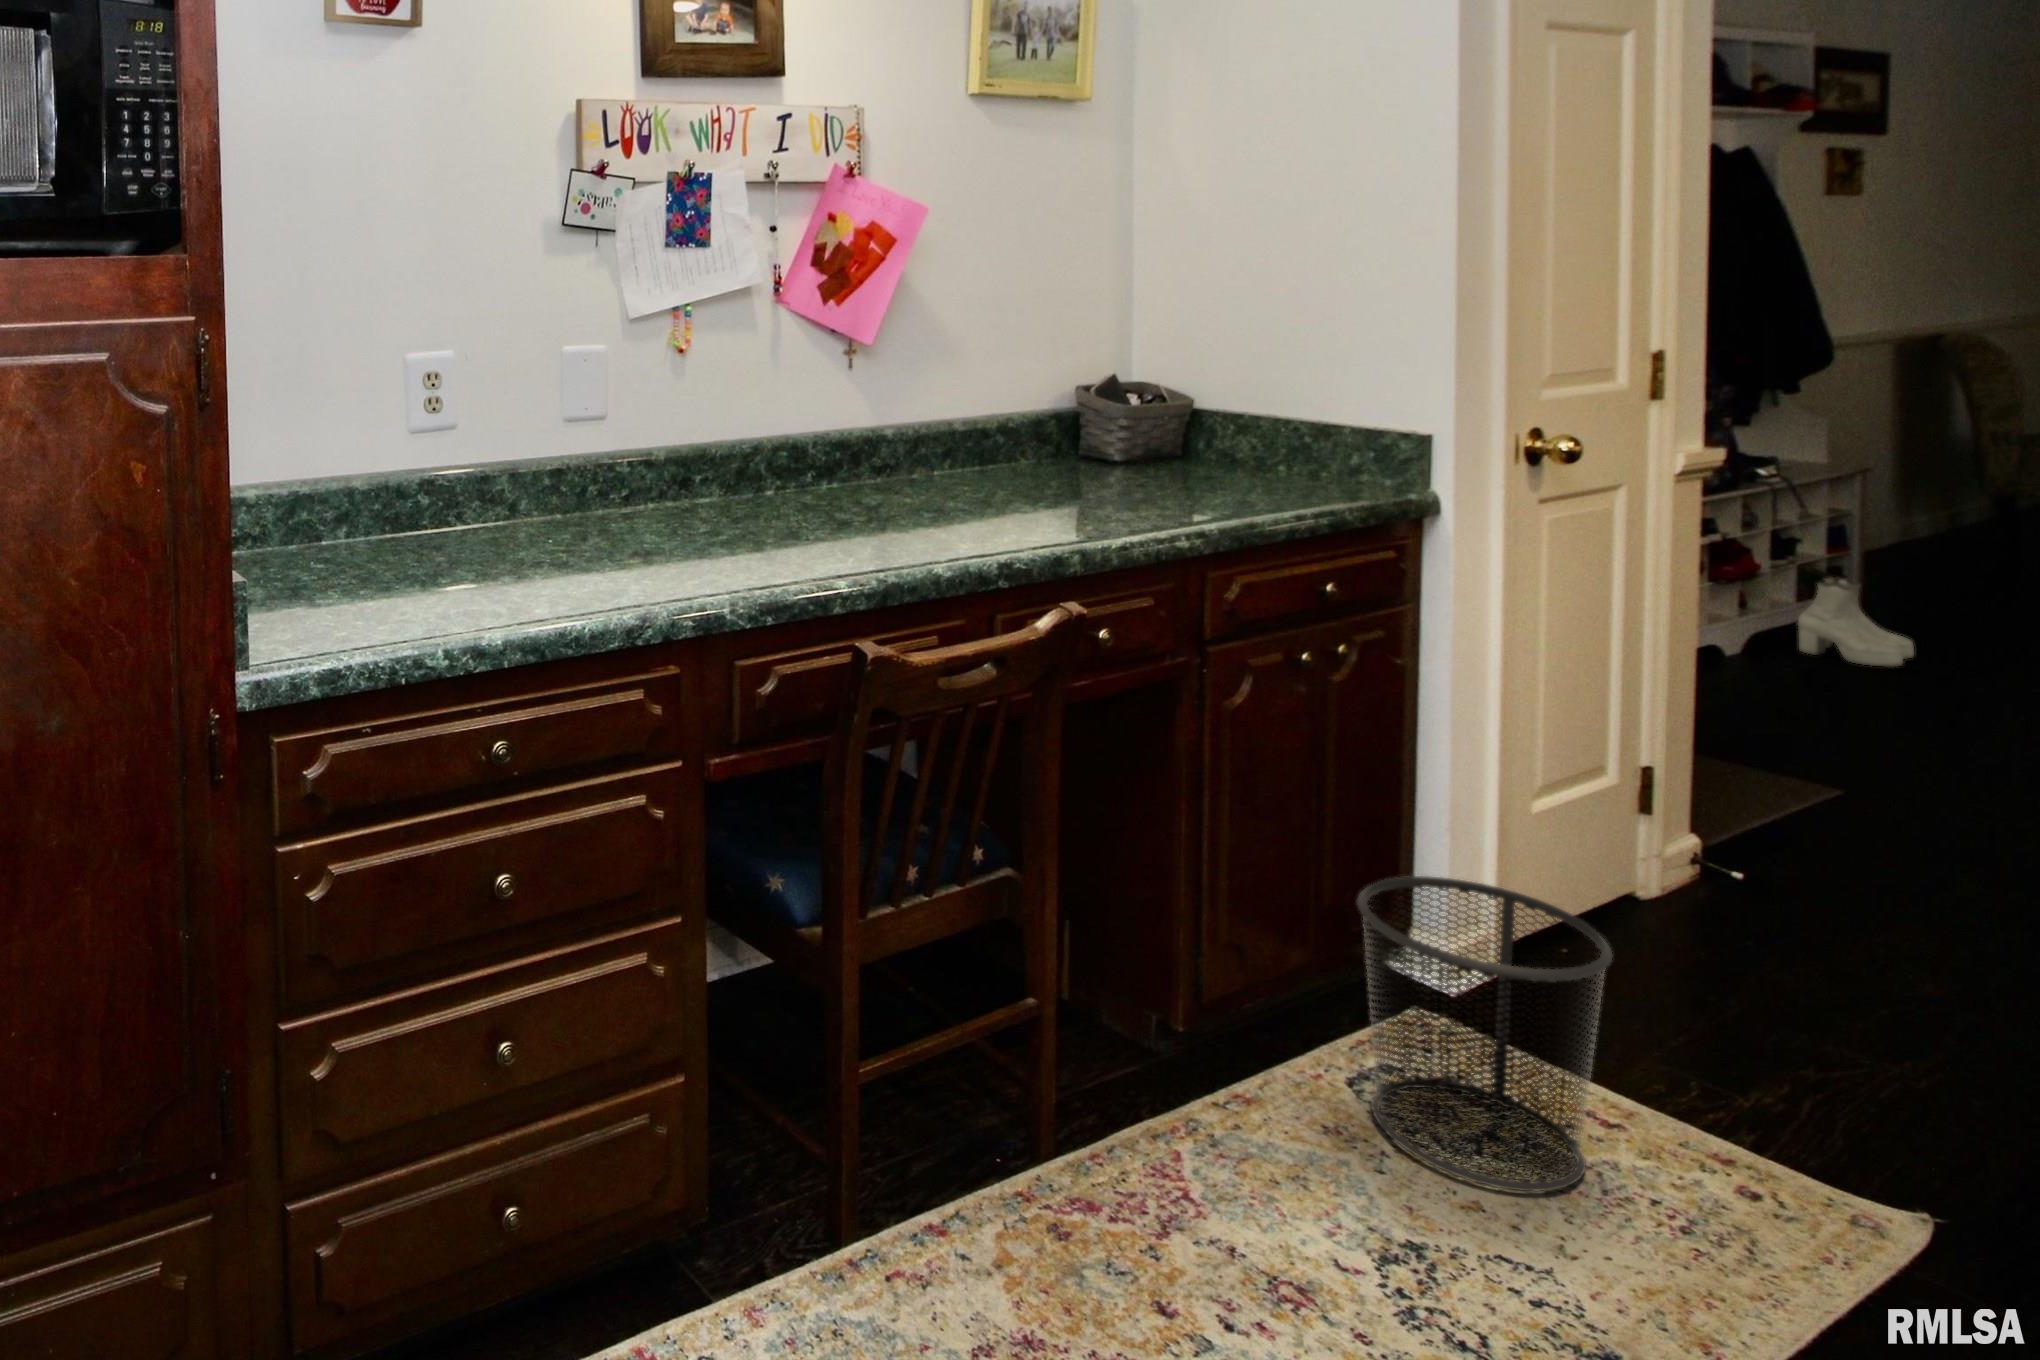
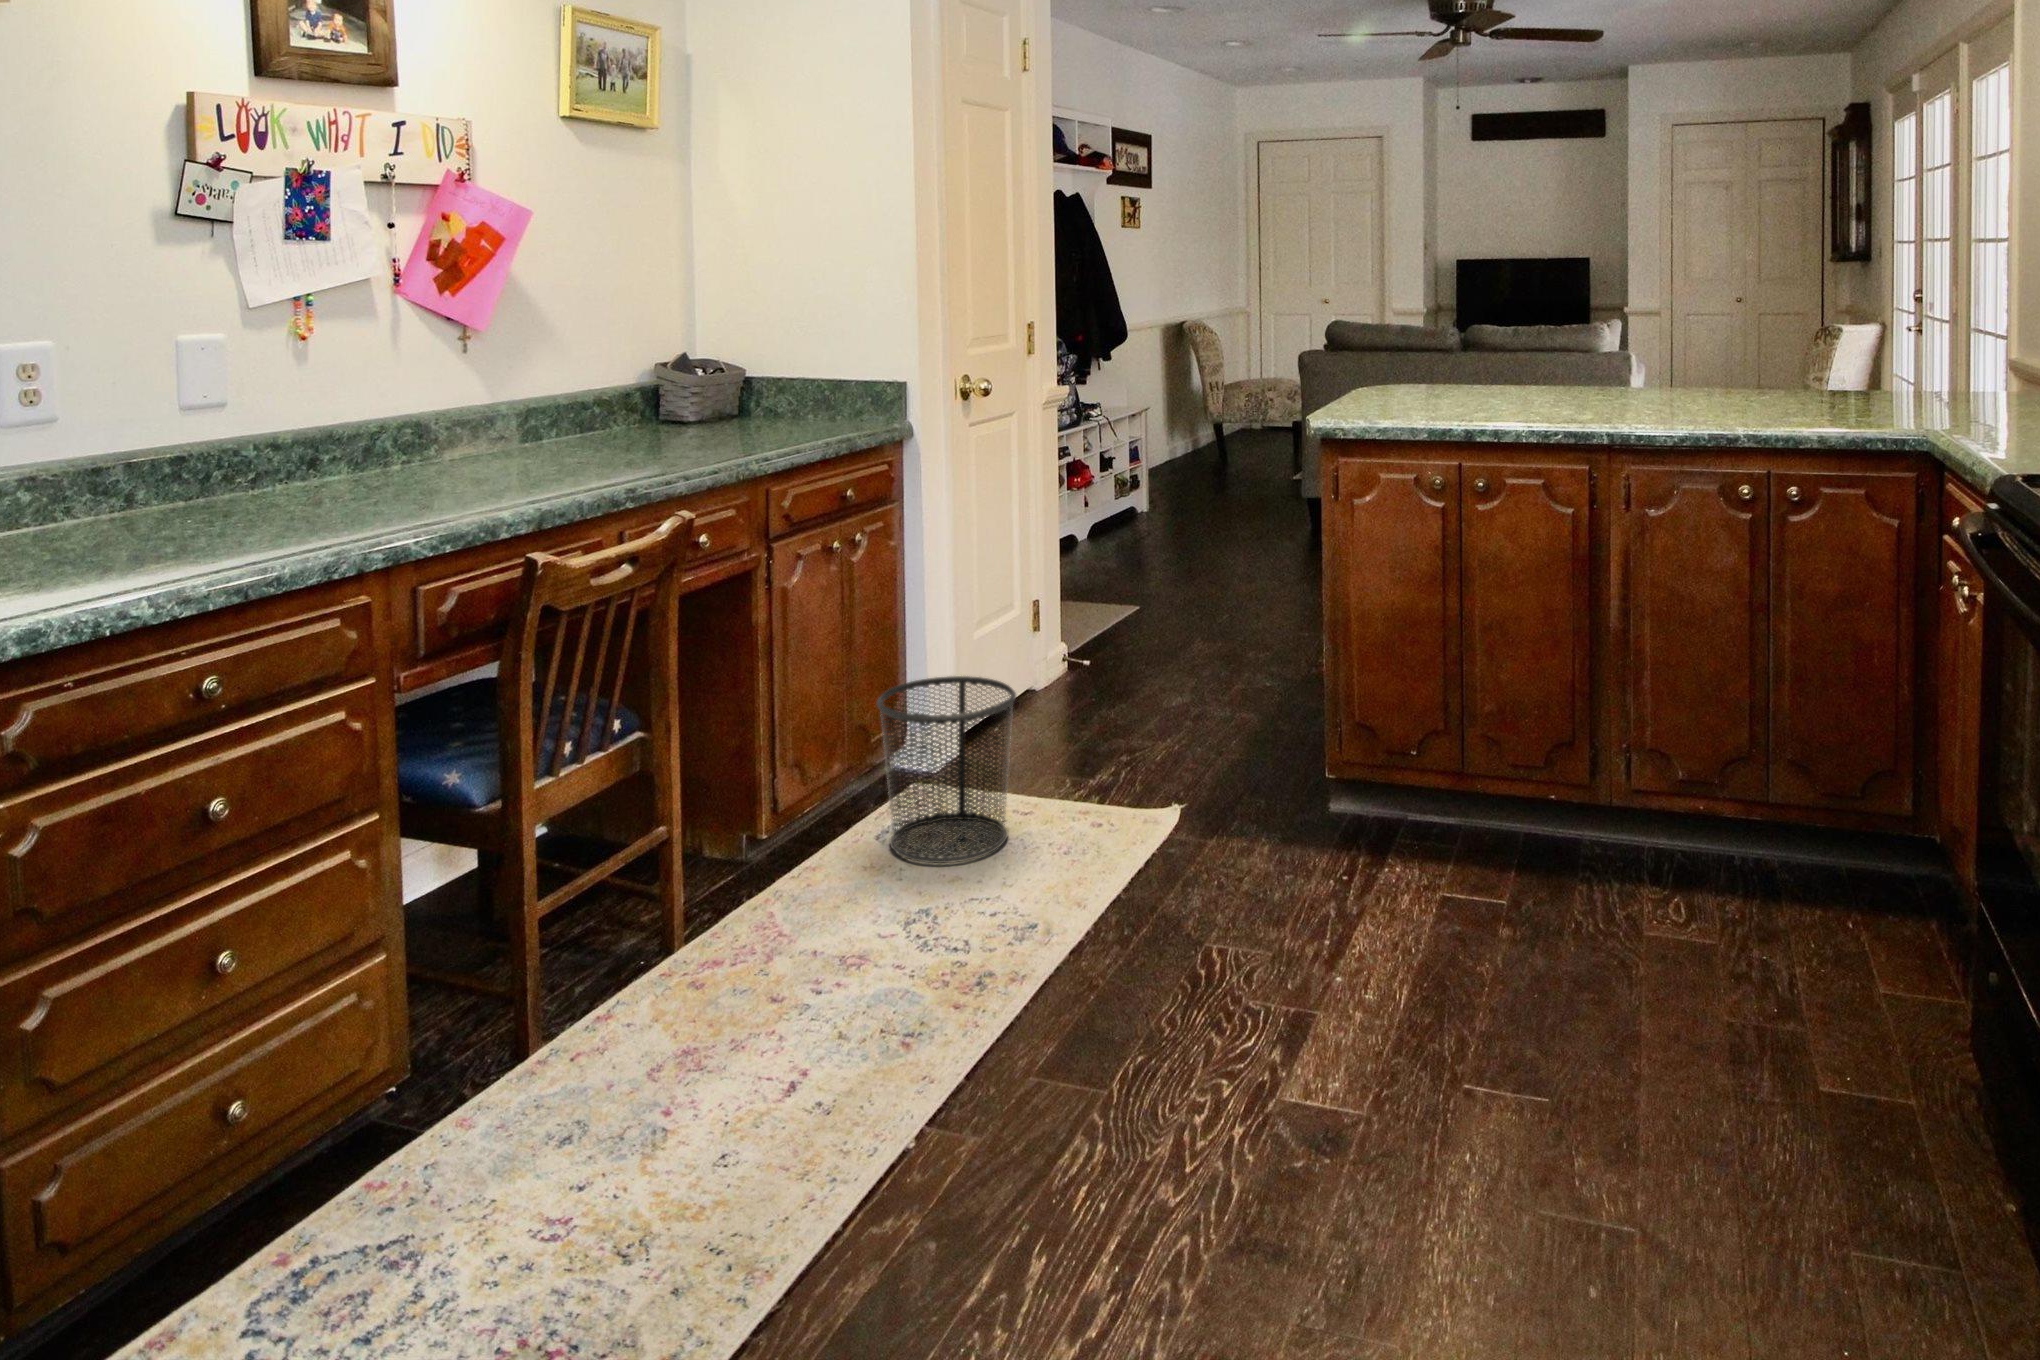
boots: present [1798,577,1914,667] -> none [1113,480,1169,534]

